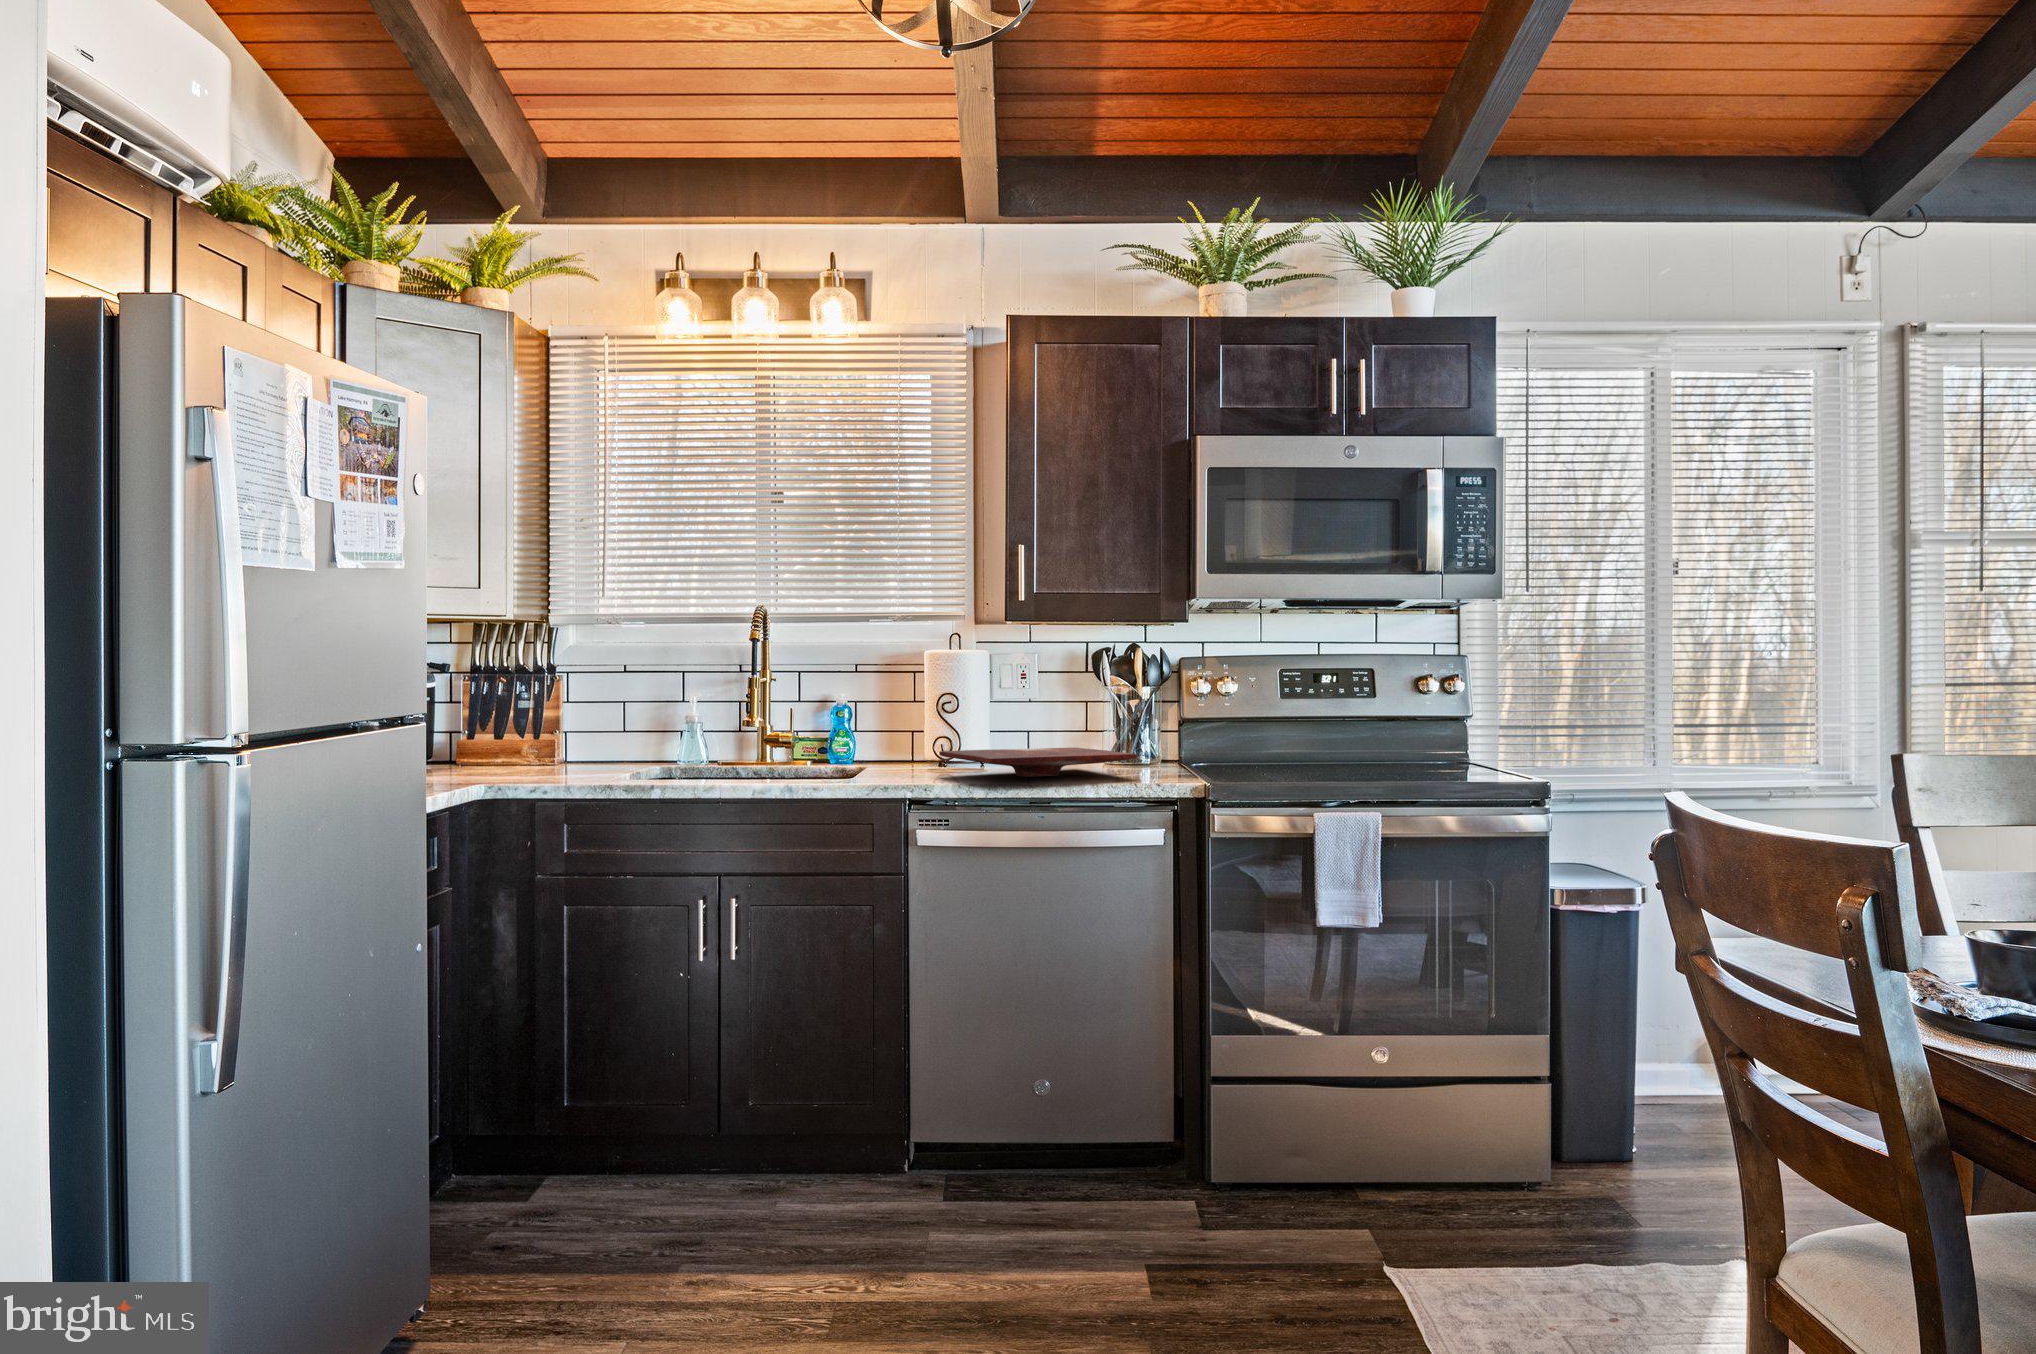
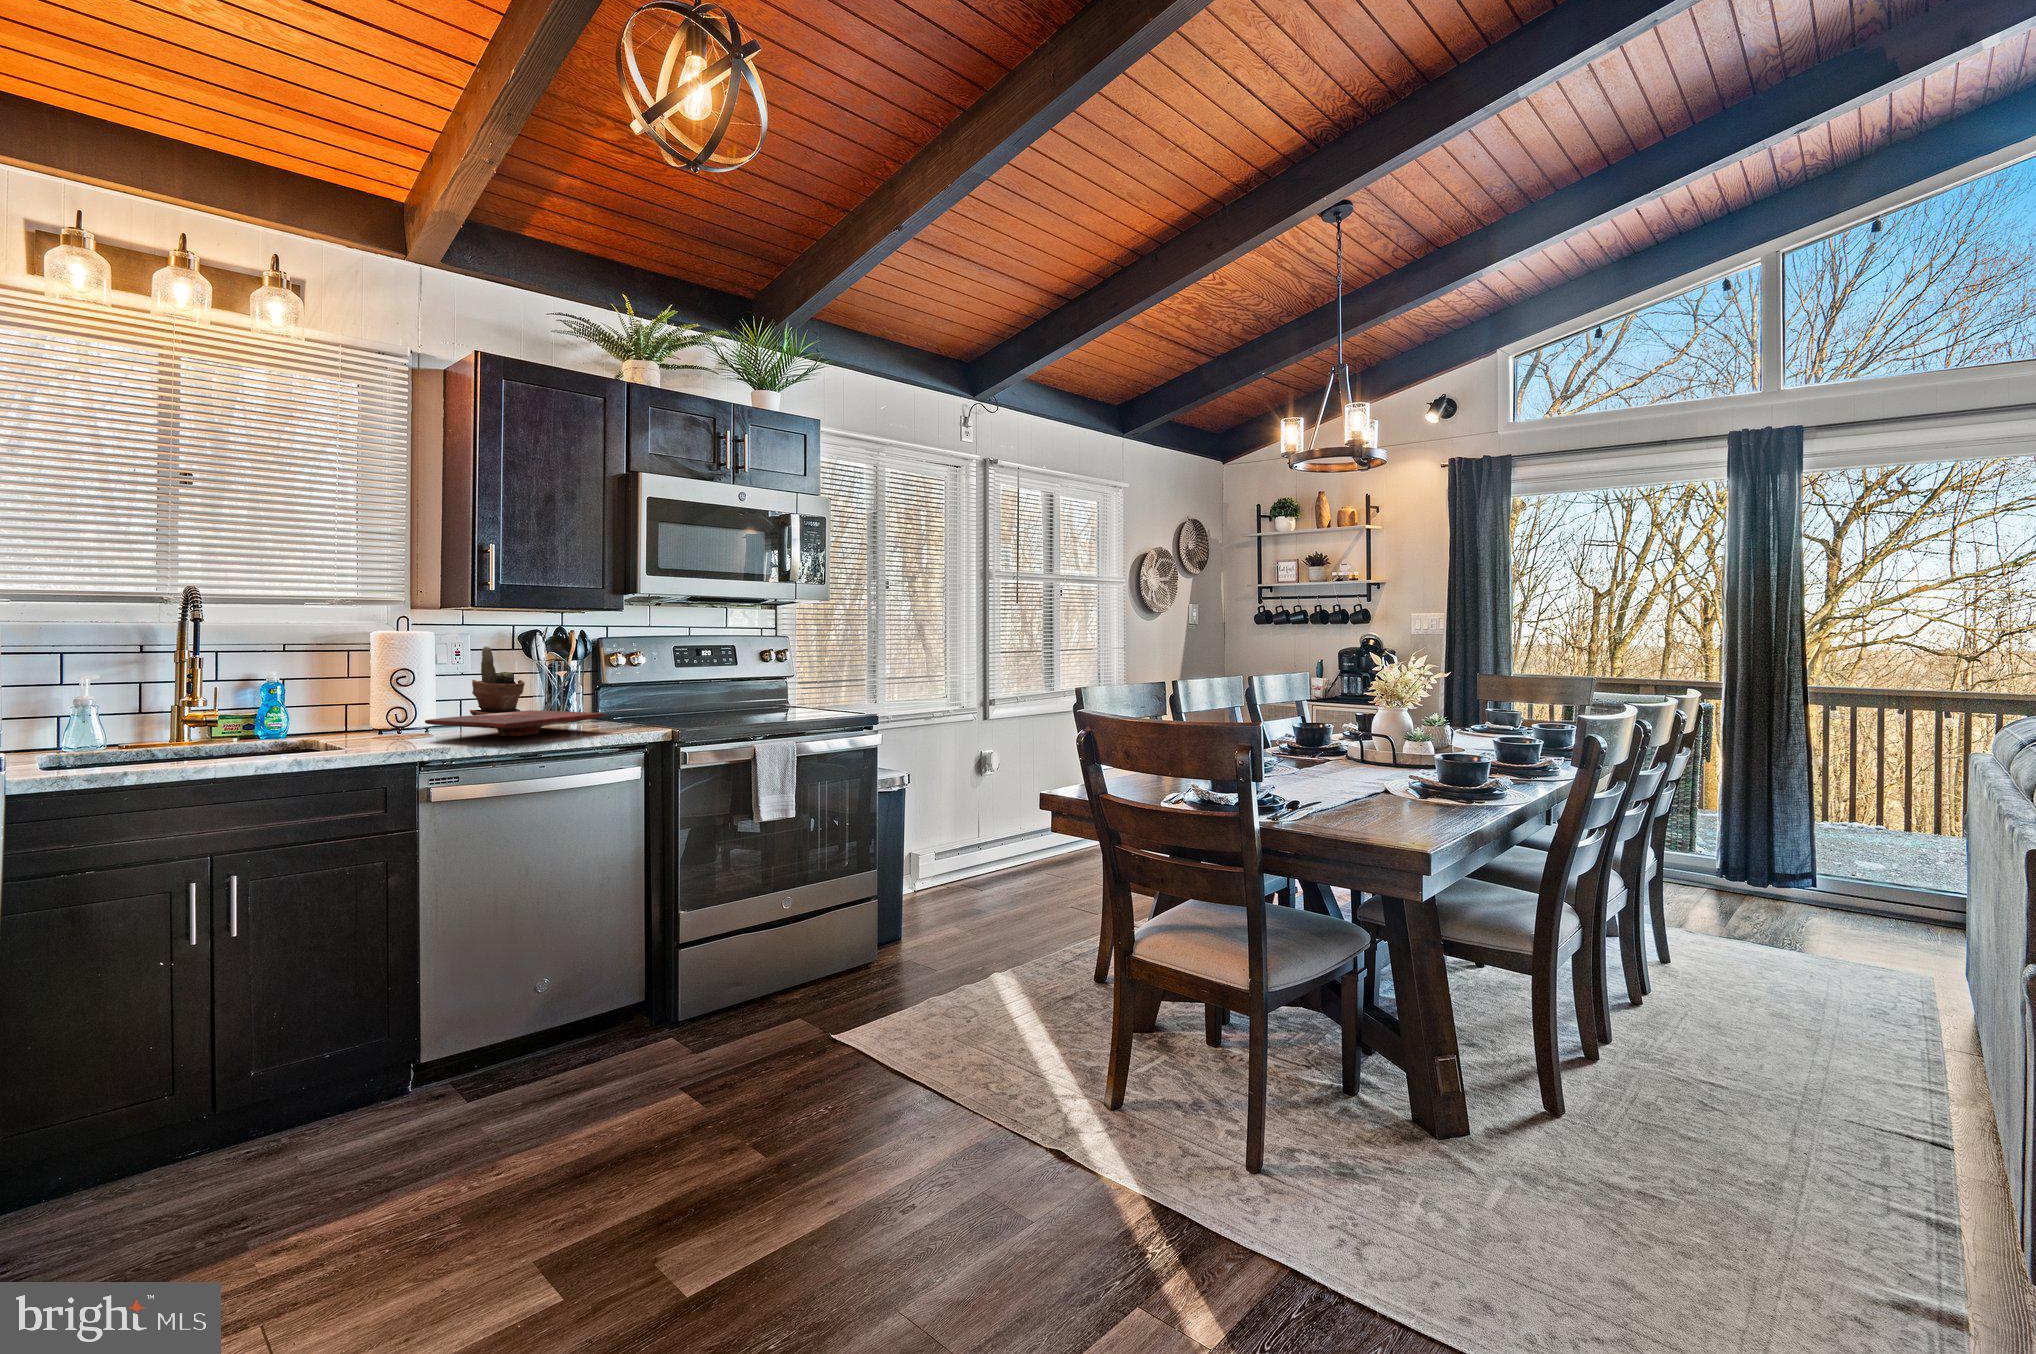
potted plant: none [1030,668,1089,761] -> present [470,646,525,715]

